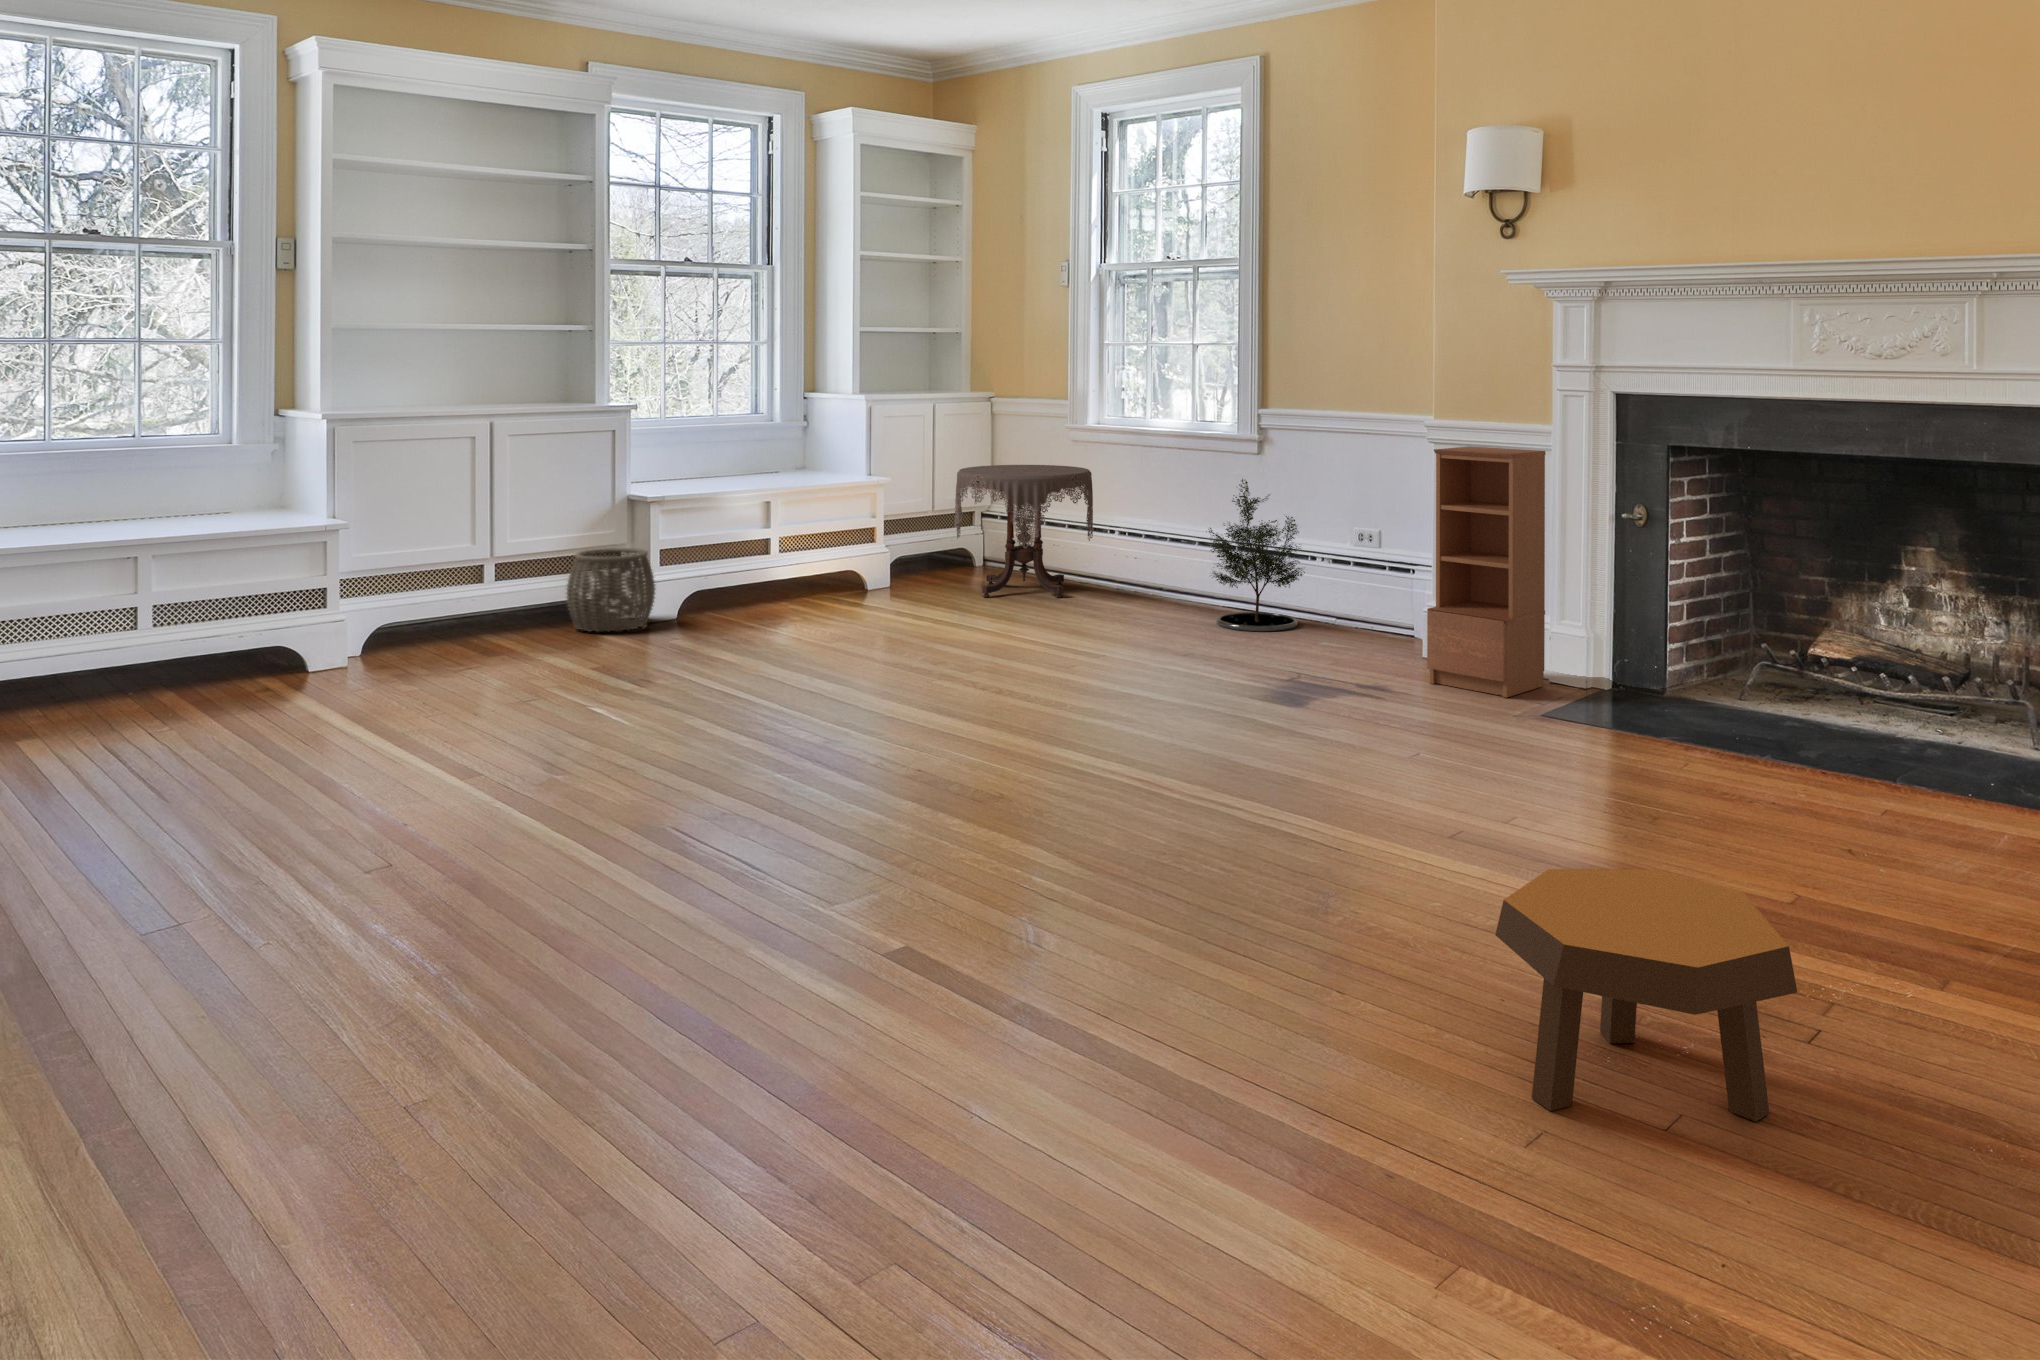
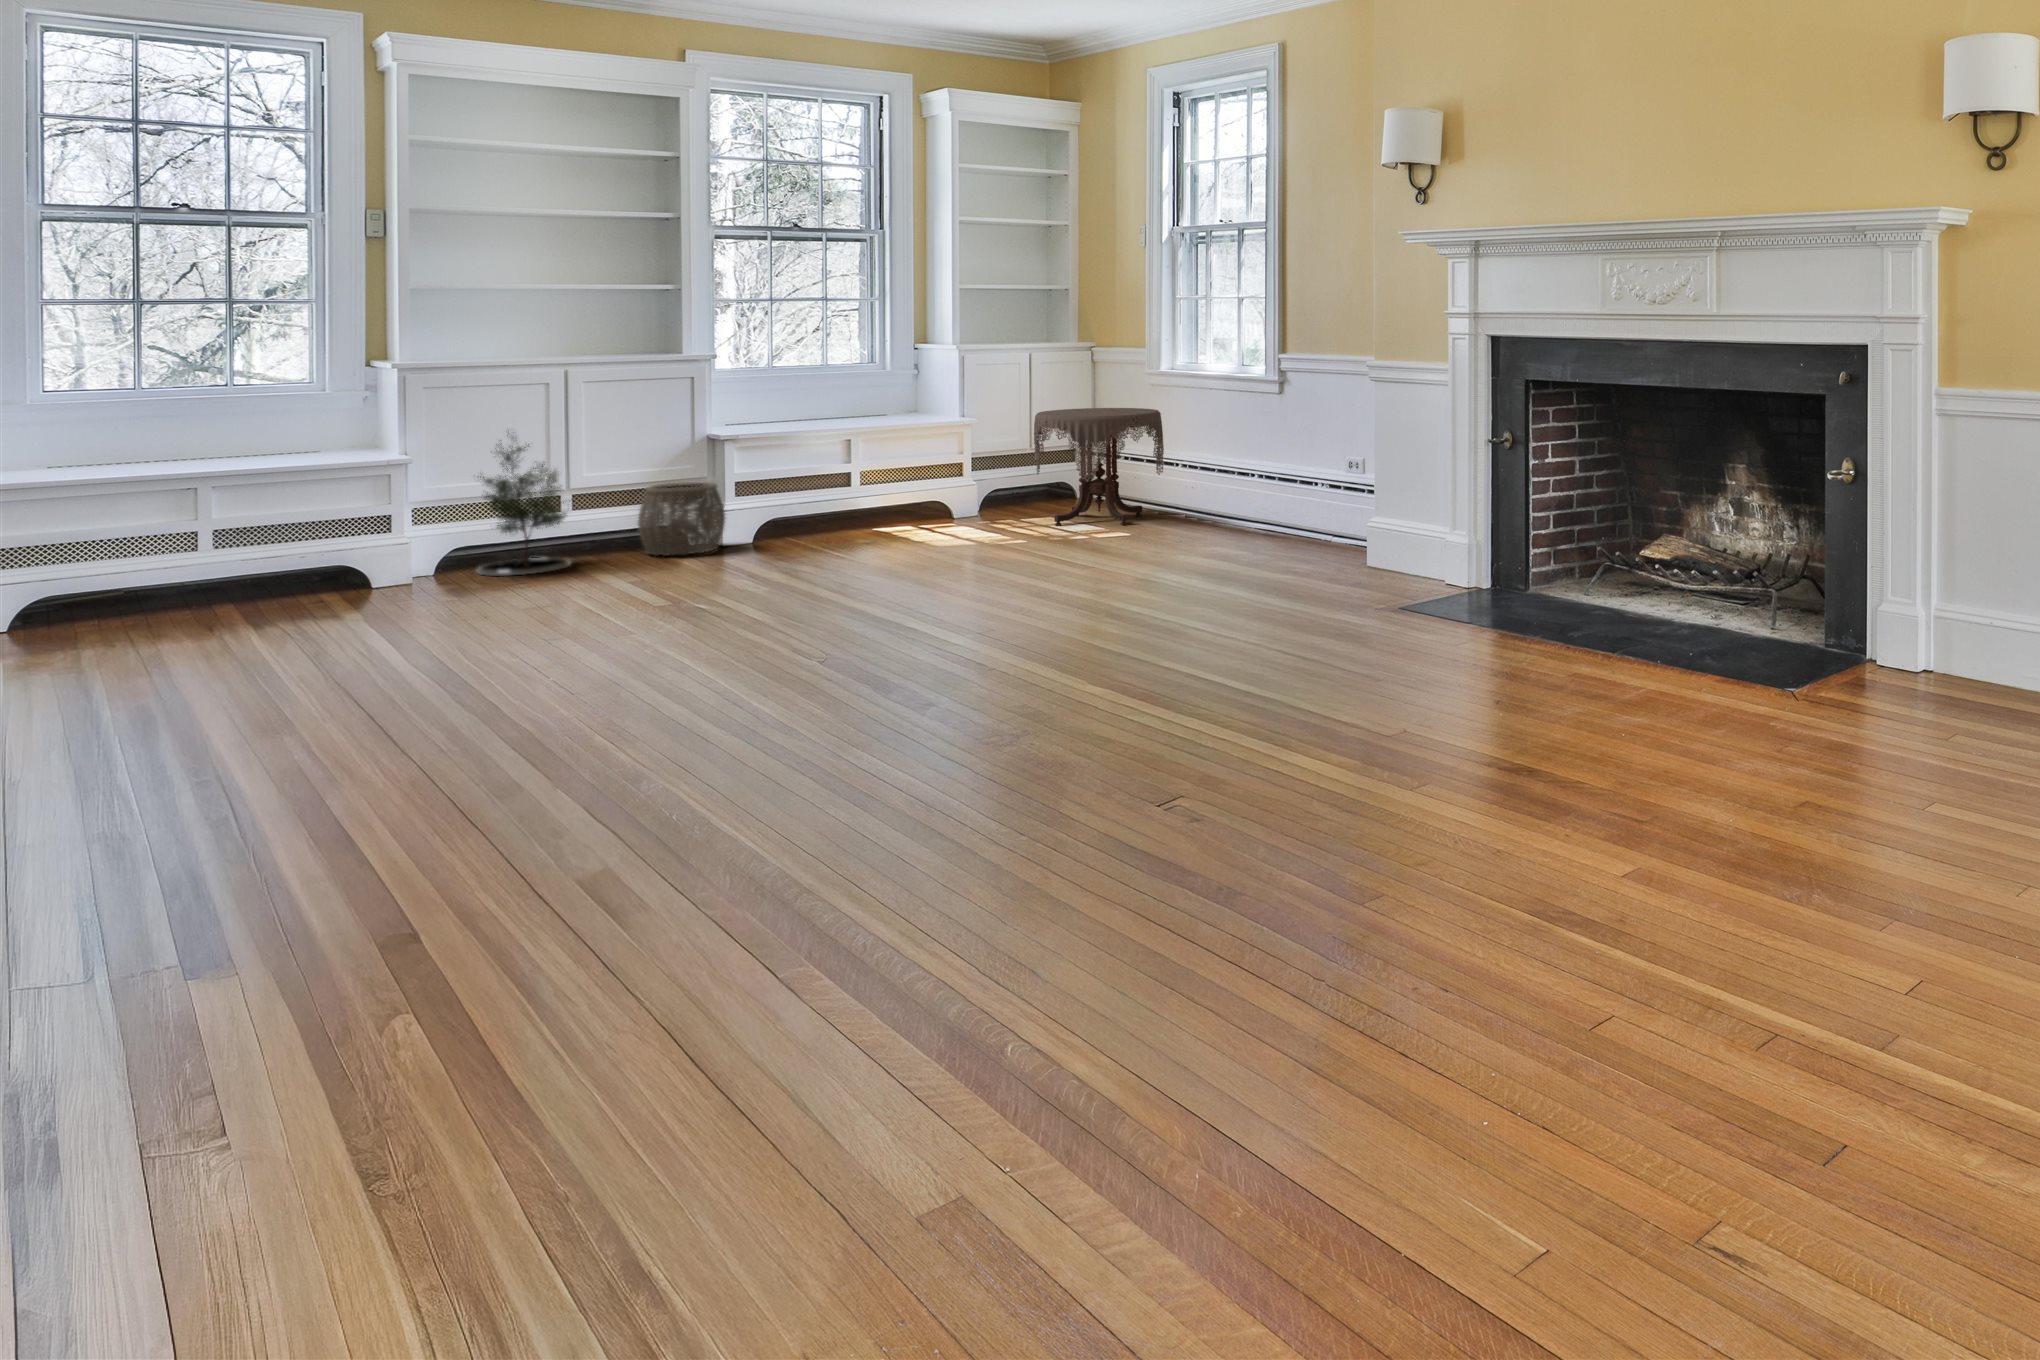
bookcase: present [1427,446,1546,698] -> none [1349,384,1449,596]
potted tree: present [1206,479,1305,631] -> present [477,430,571,576]
footstool: present [1495,869,1797,1122] -> none [991,690,1210,862]

